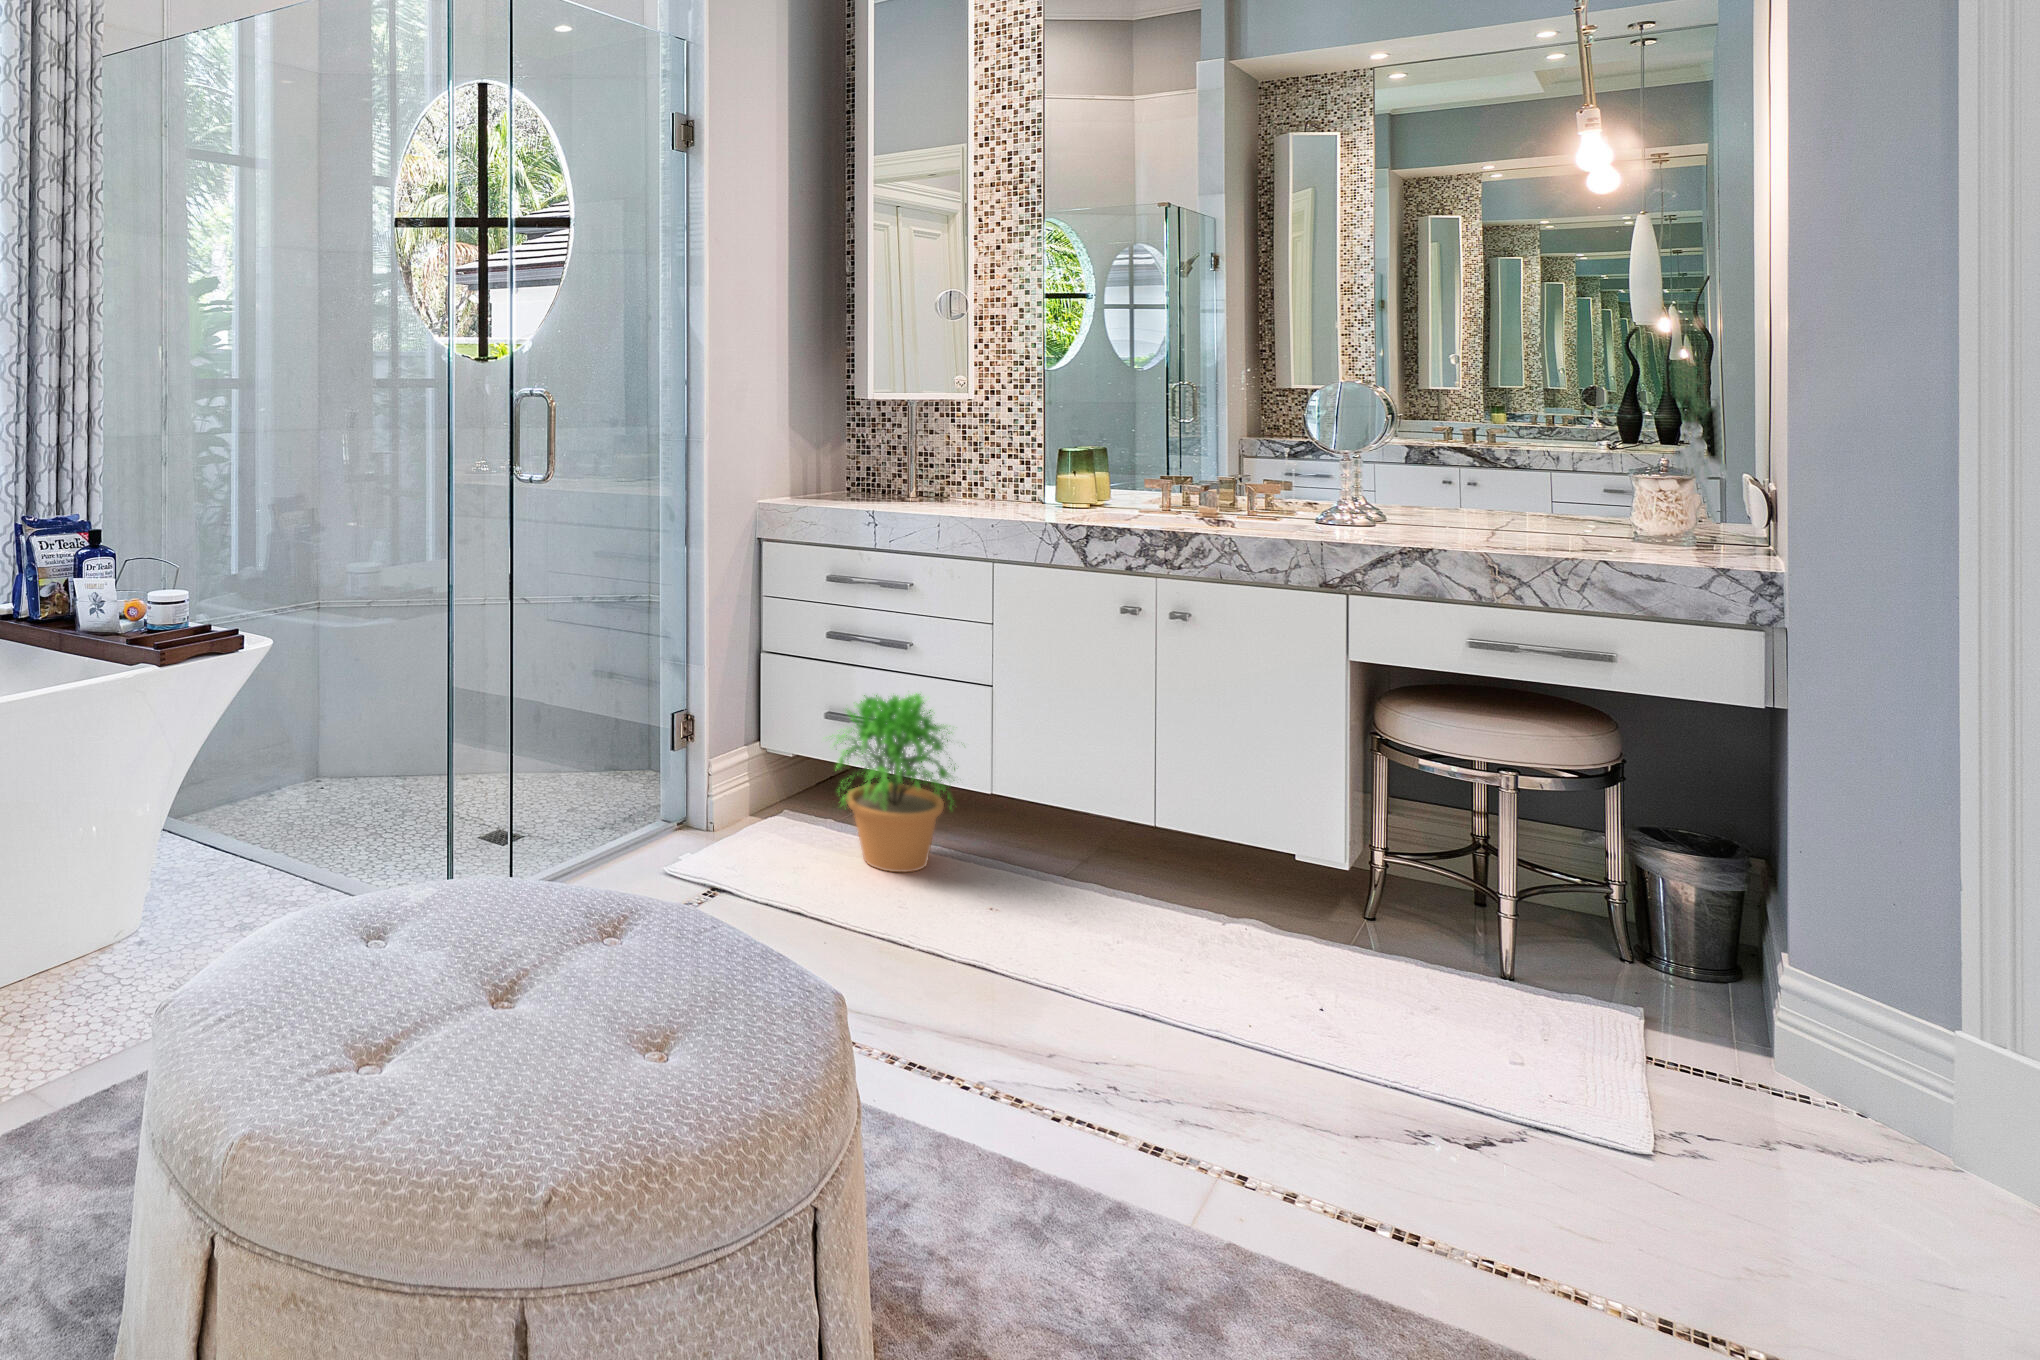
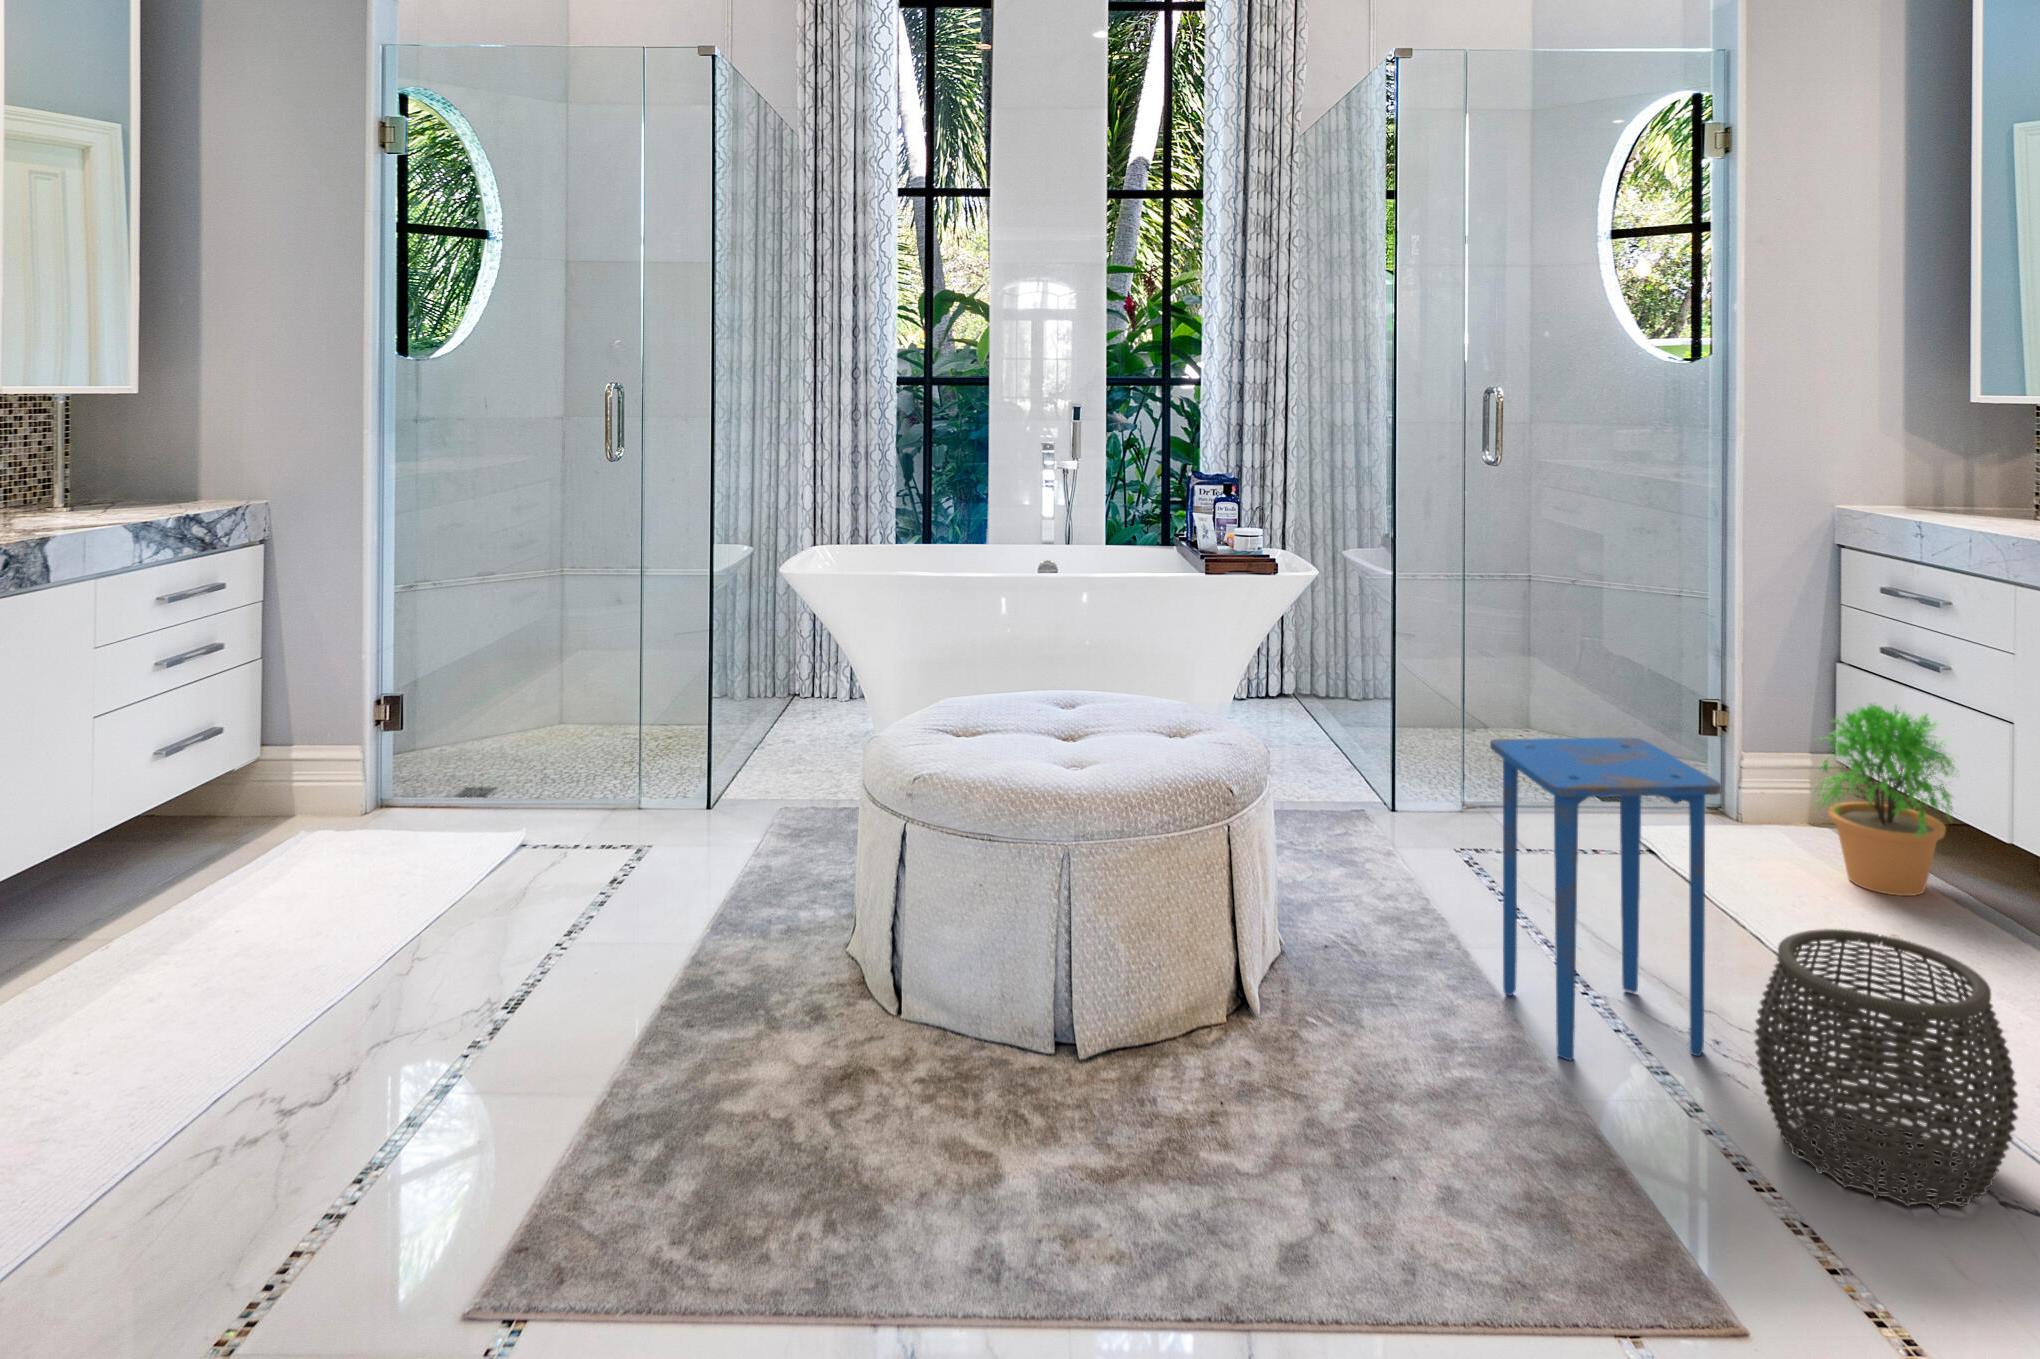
side table: none [943,801,1185,1215] -> present [1490,738,1722,1061]
woven basket: none [1279,937,1547,1215] -> present [1755,929,2019,1209]

